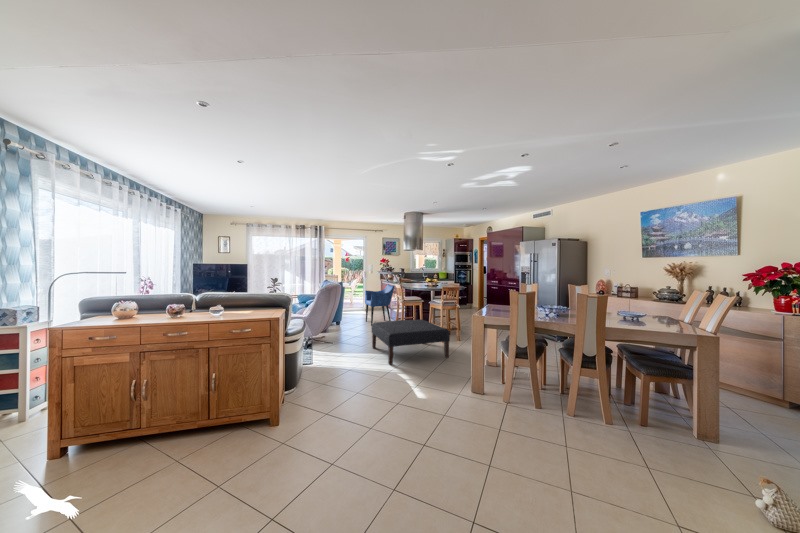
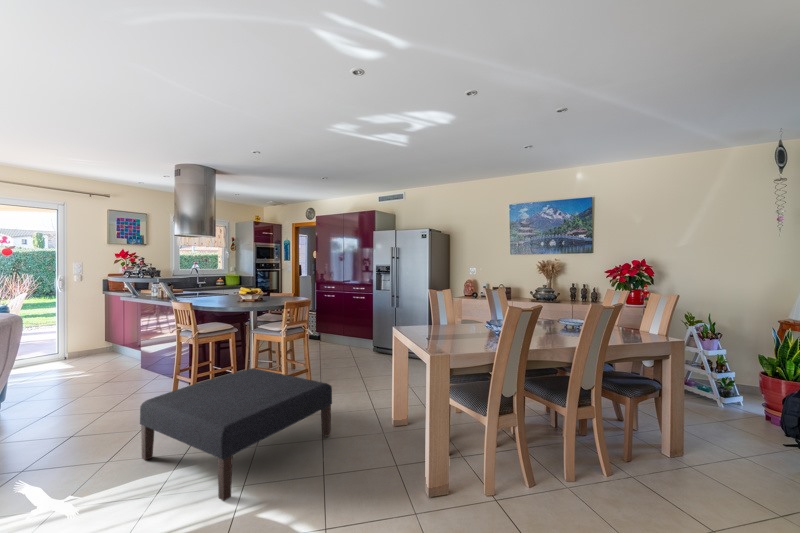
armchair: present [365,284,394,326] -> none [79,302,160,395]

